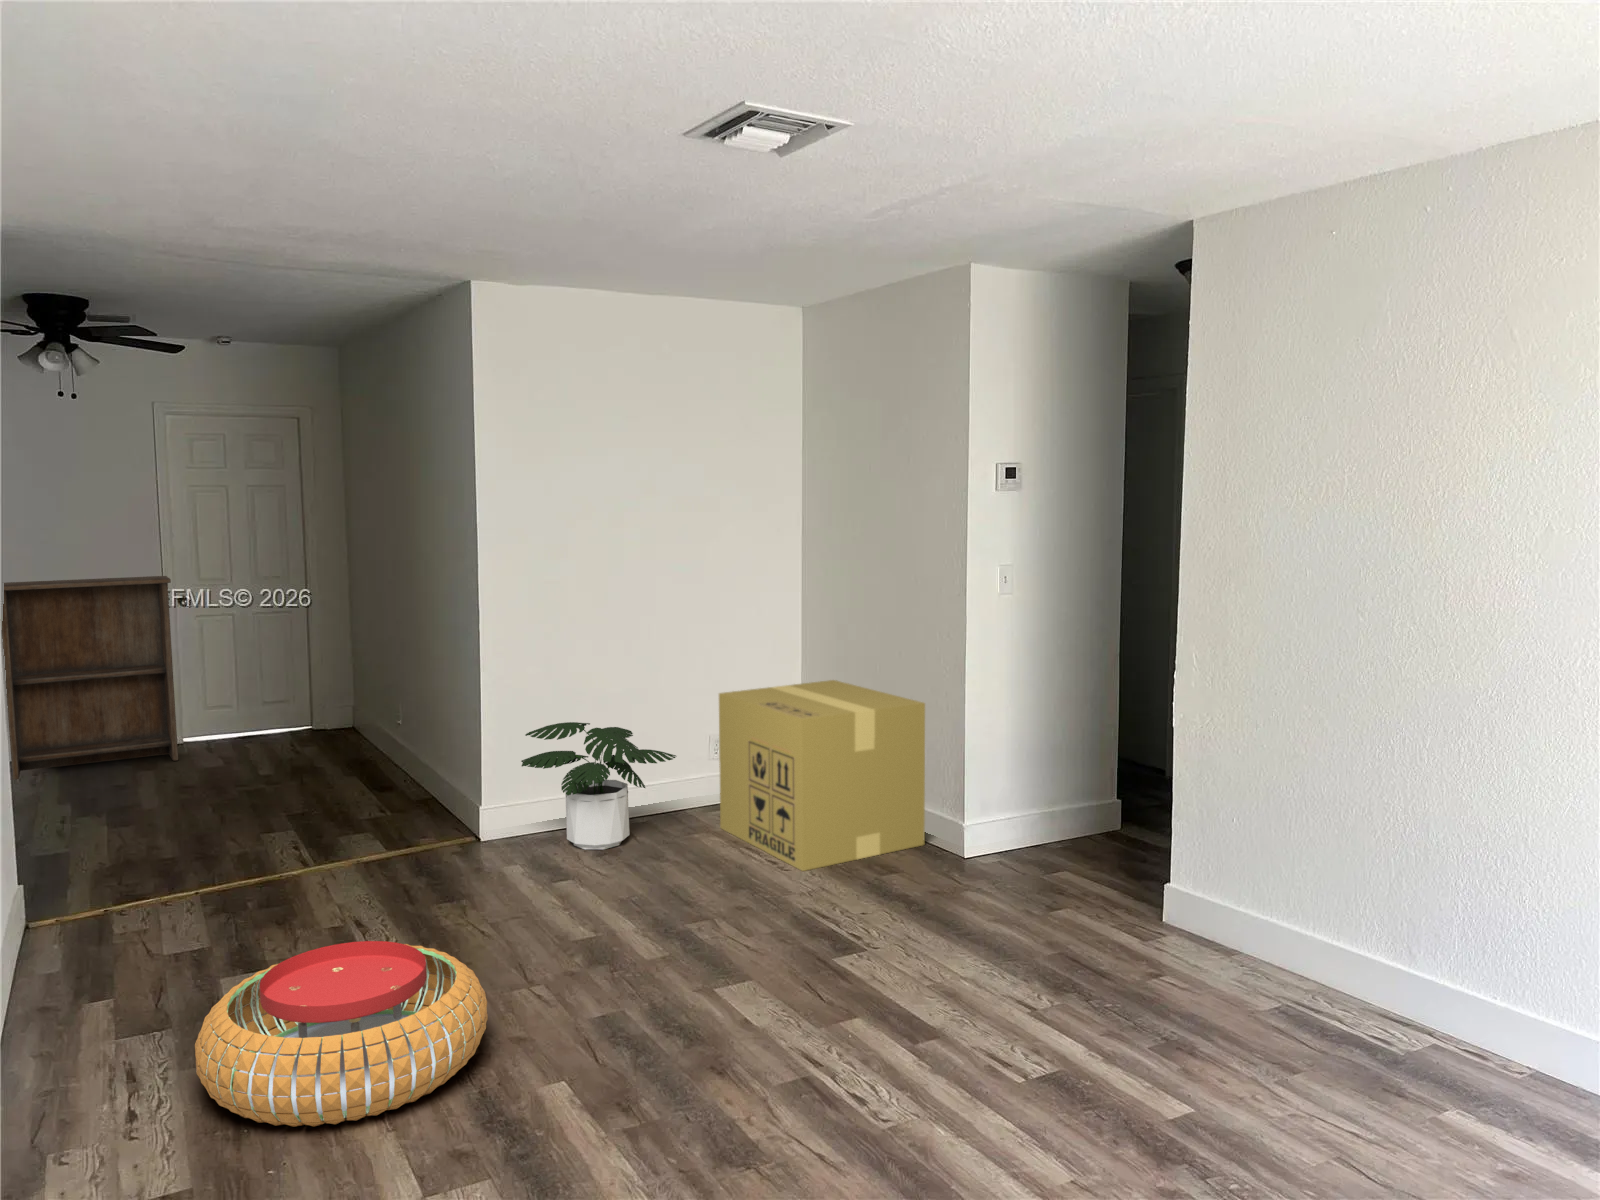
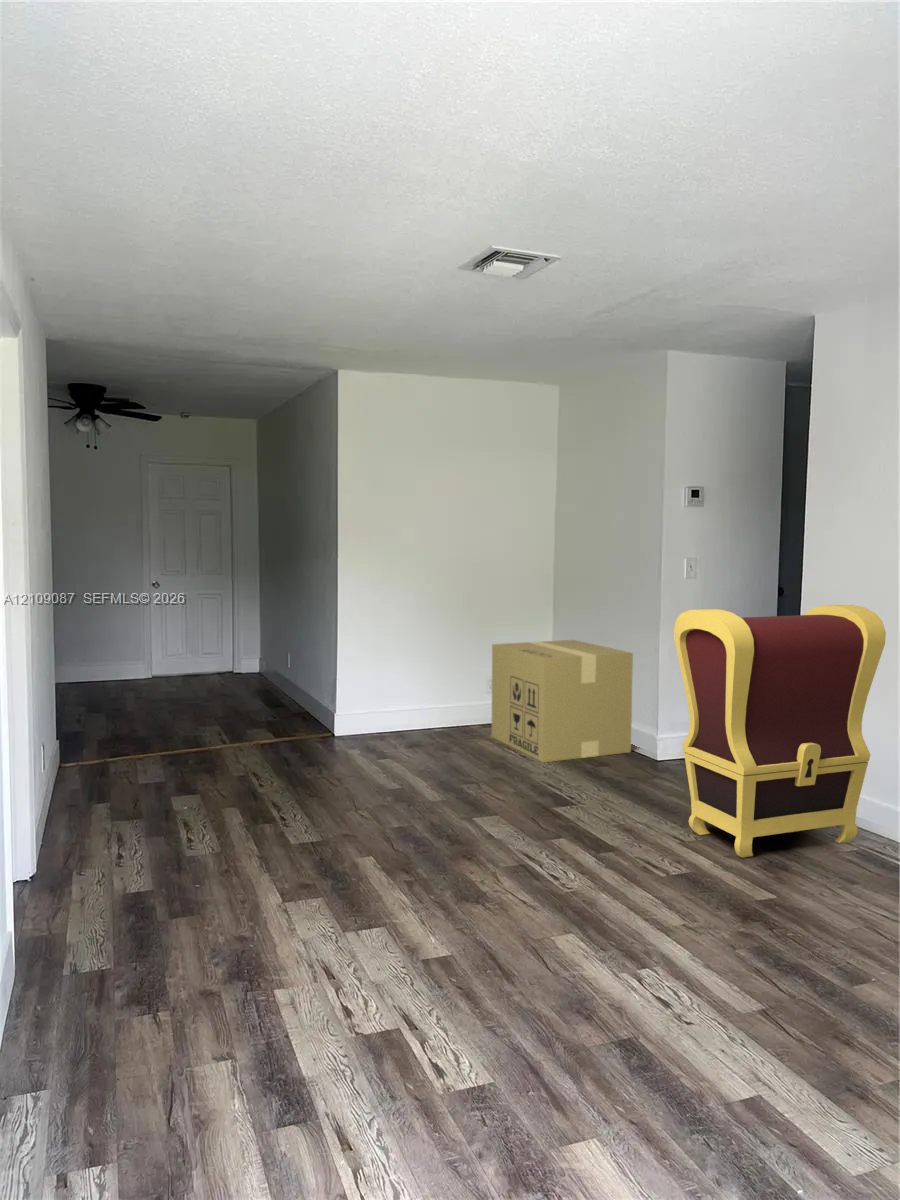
bookshelf: present [2,576,178,780] -> none [41,567,146,693]
armchair: none [1015,646,1312,1035] -> present [674,605,886,858]
potted plant: present [521,722,676,850] -> none [360,660,463,745]
pouf: present [195,941,488,1127] -> none [157,770,328,866]

